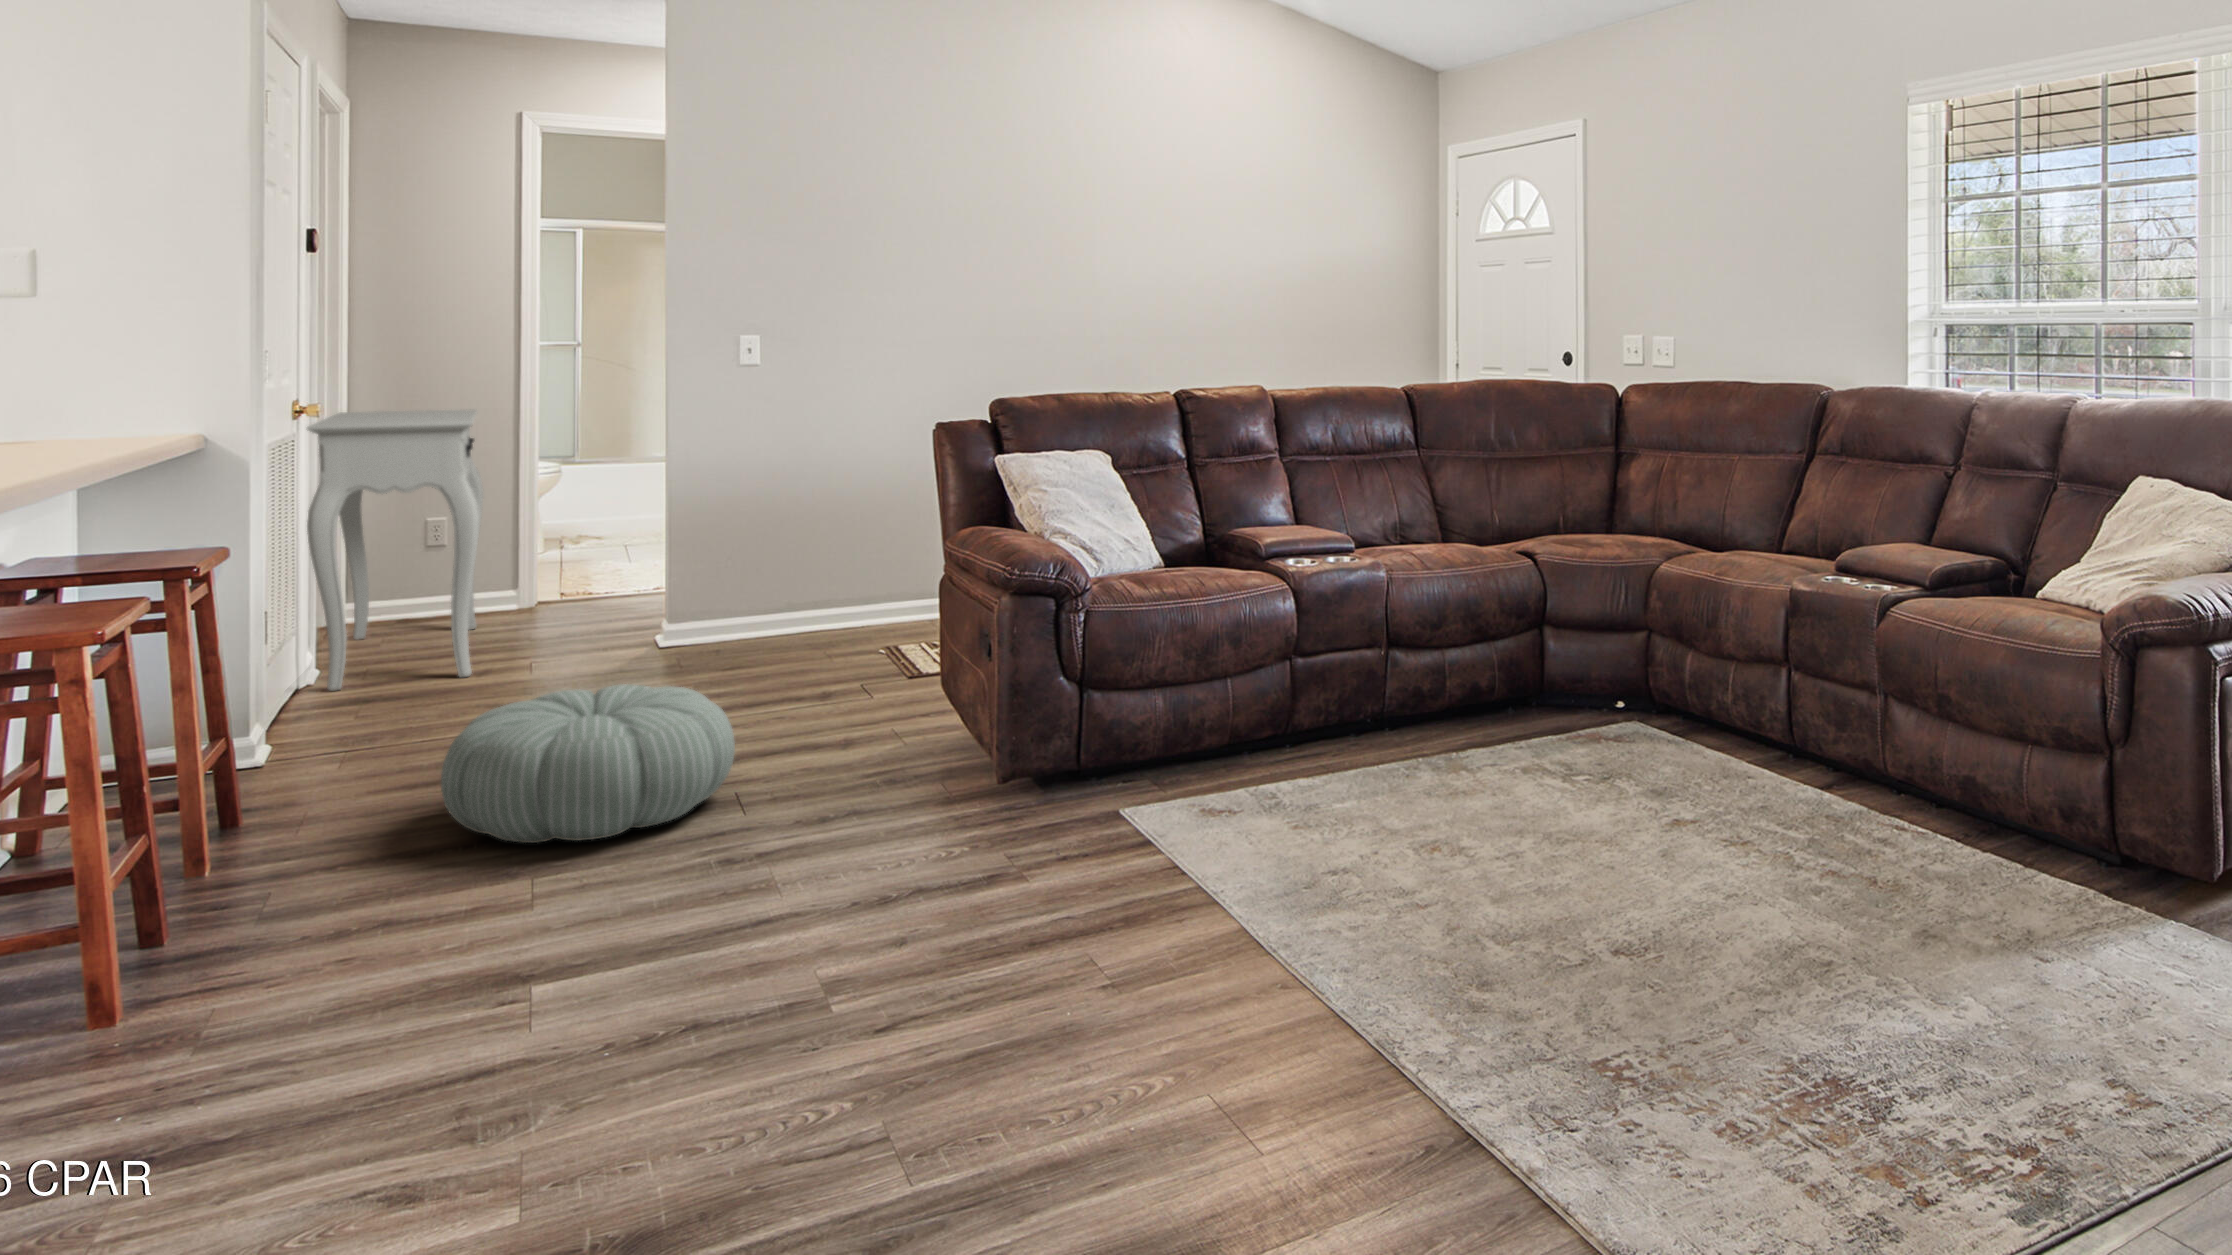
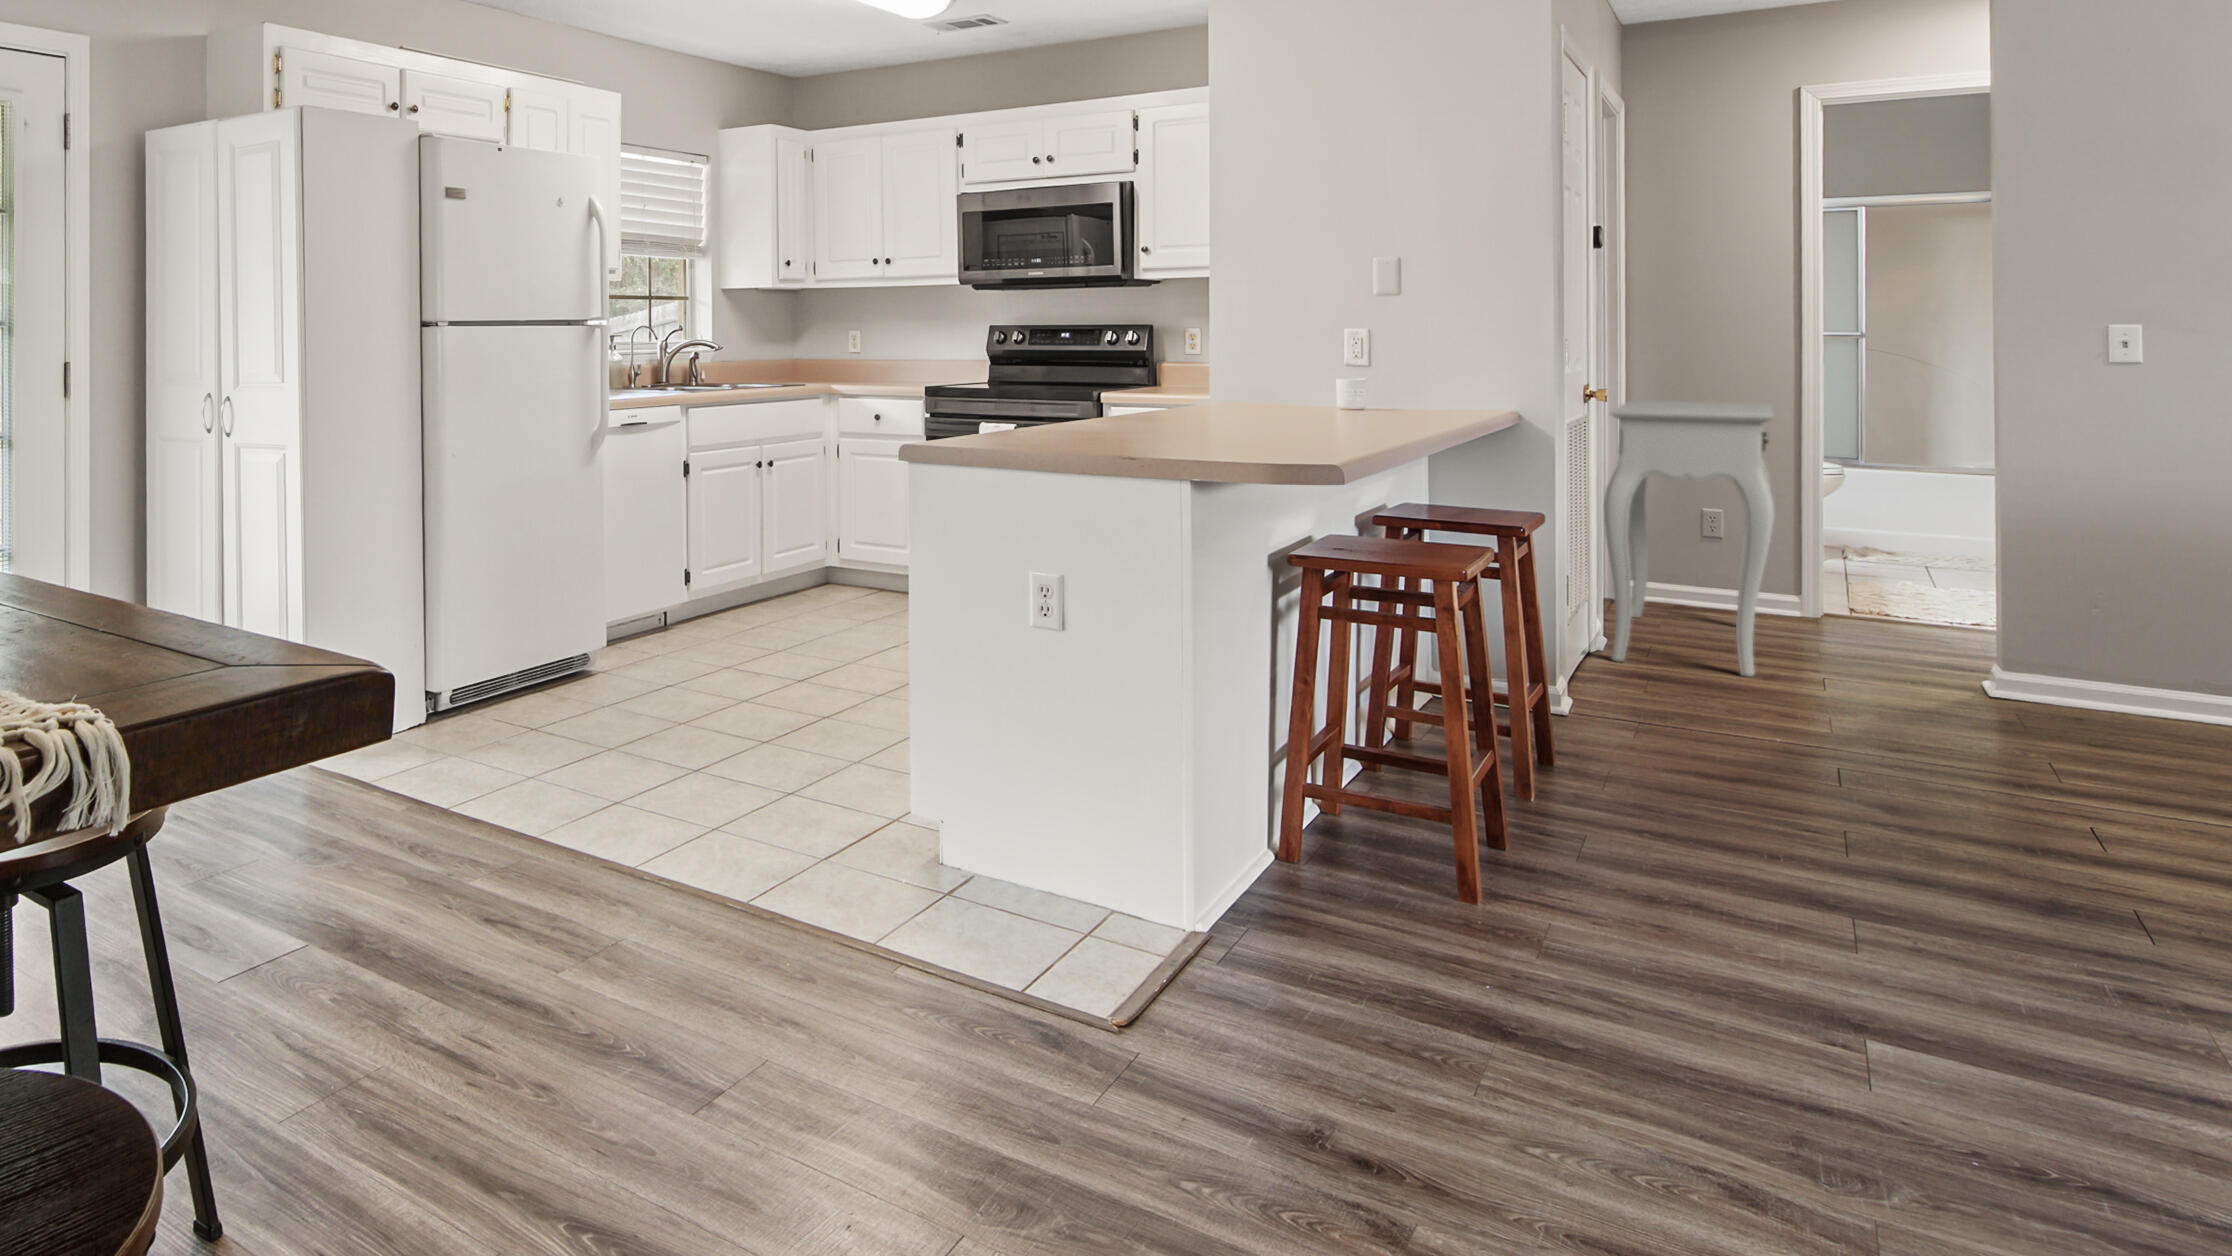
pouf: present [441,684,735,843] -> none [1746,717,2137,908]

